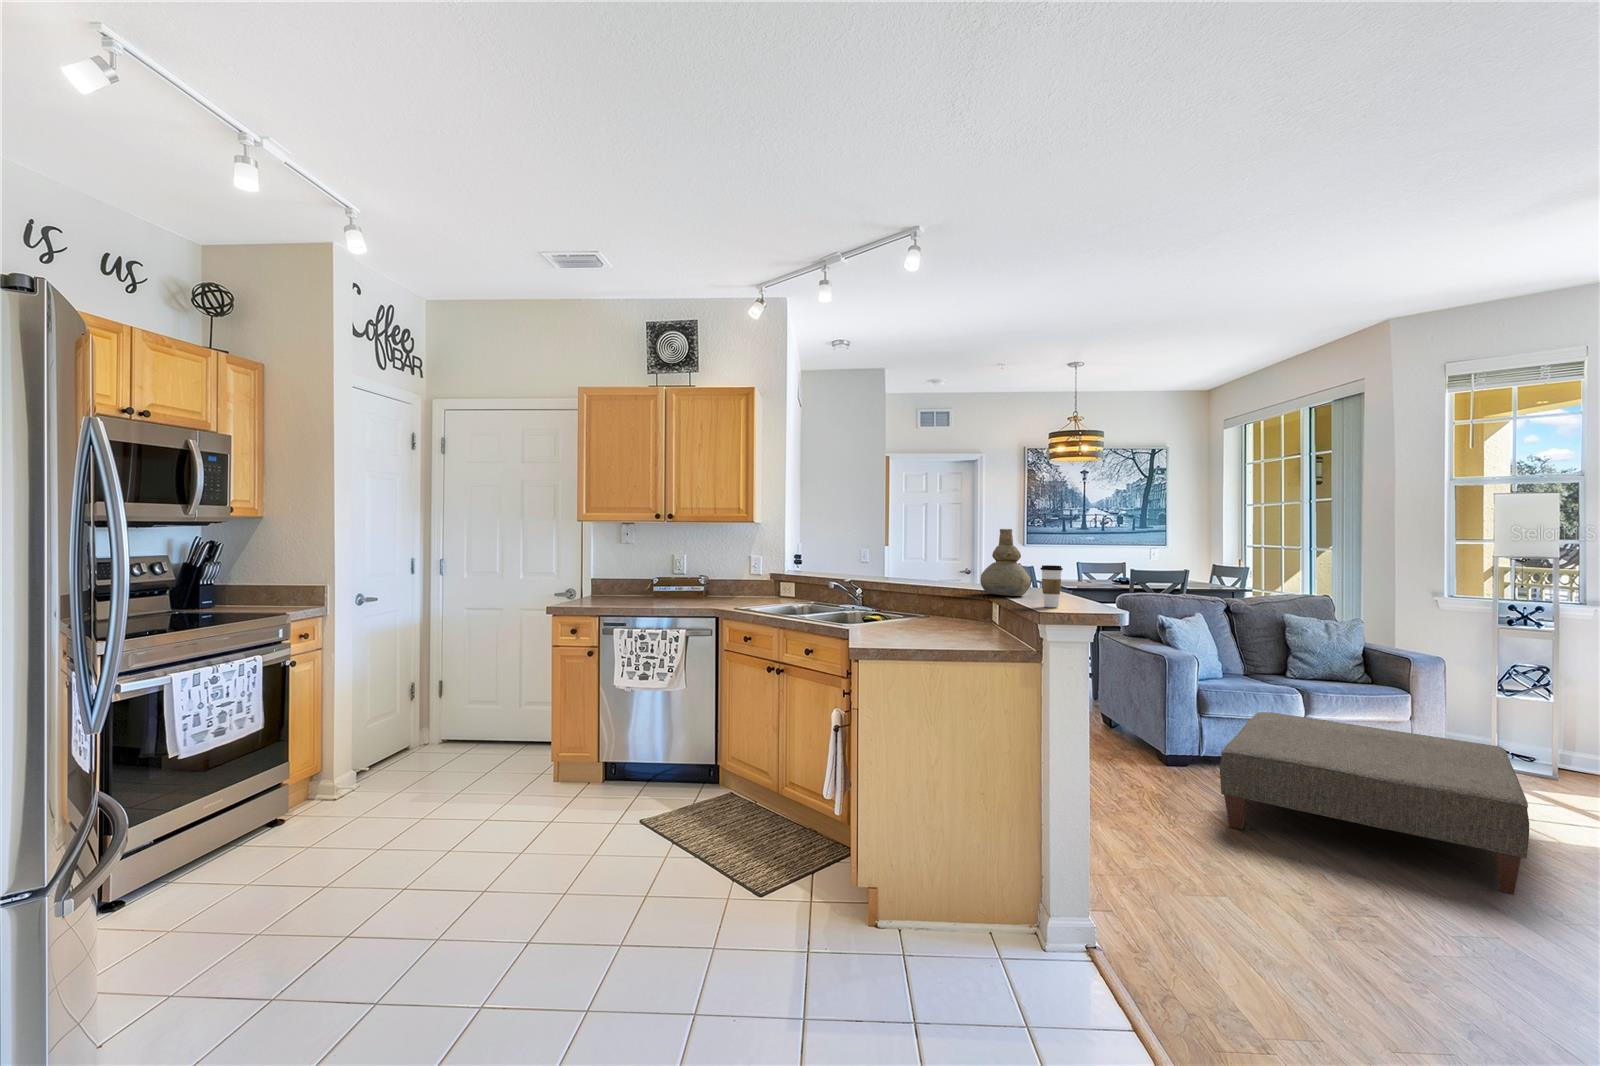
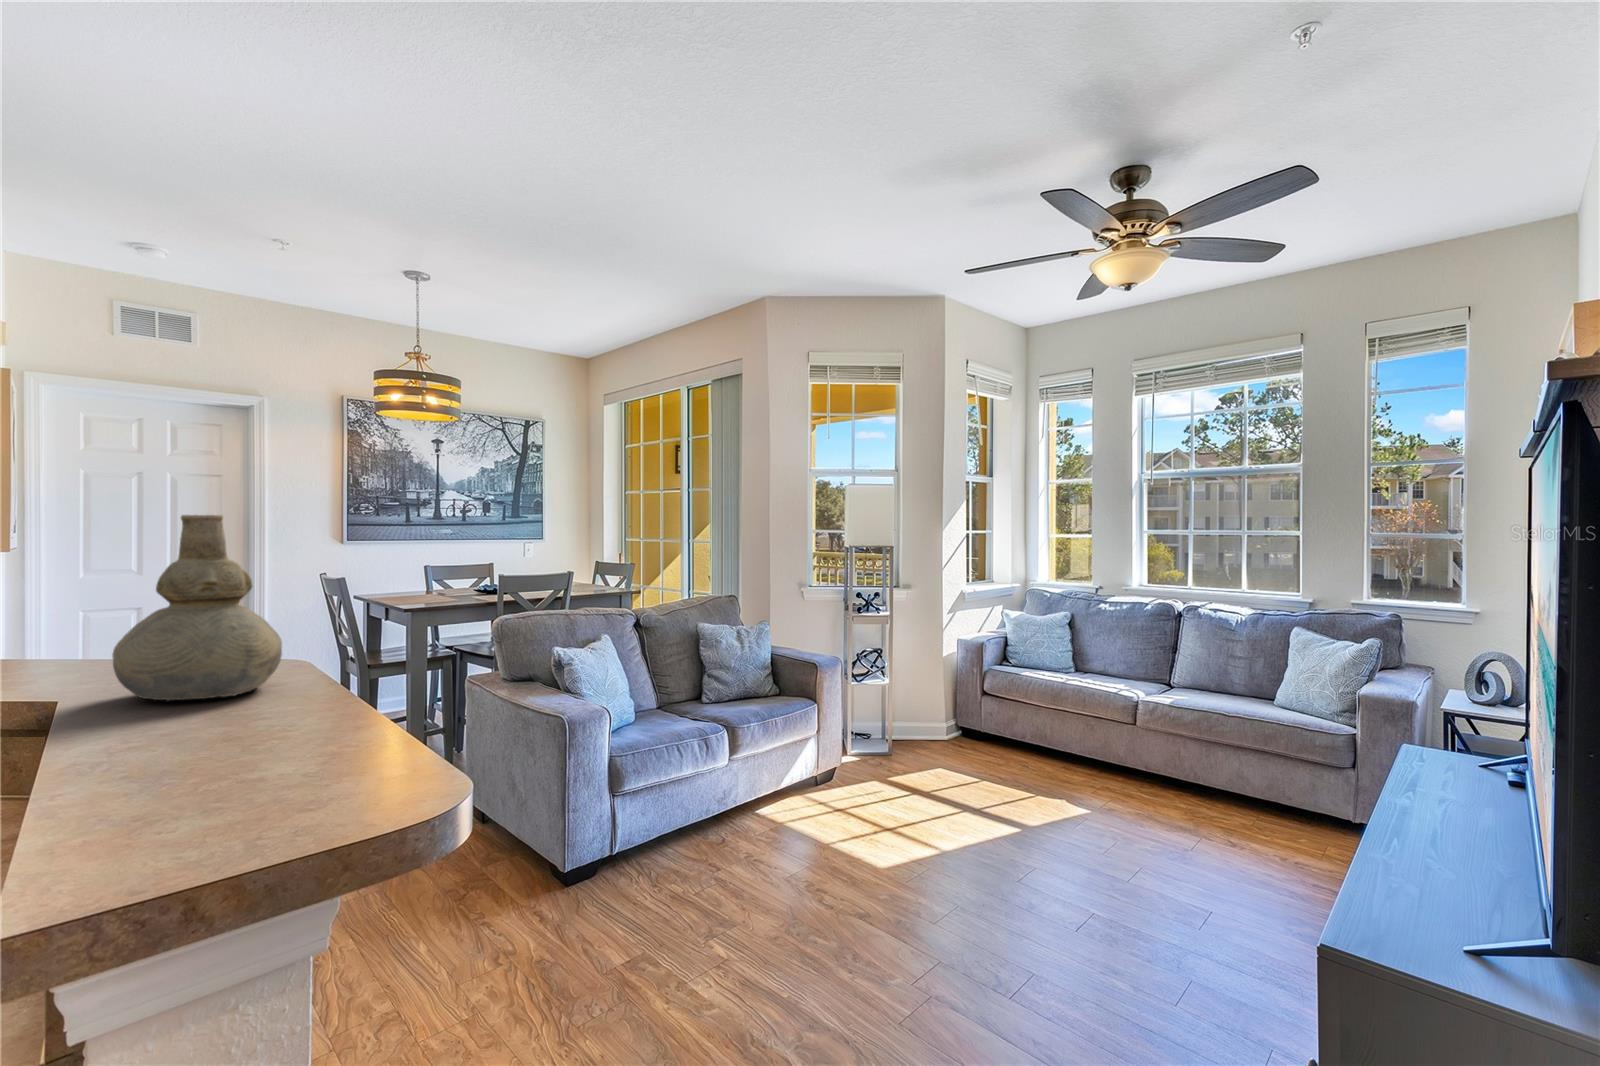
coffee cup: present [1040,565,1063,607] -> none [277,619,353,751]
ottoman: present [1220,712,1529,895] -> none [672,760,1021,1007]

